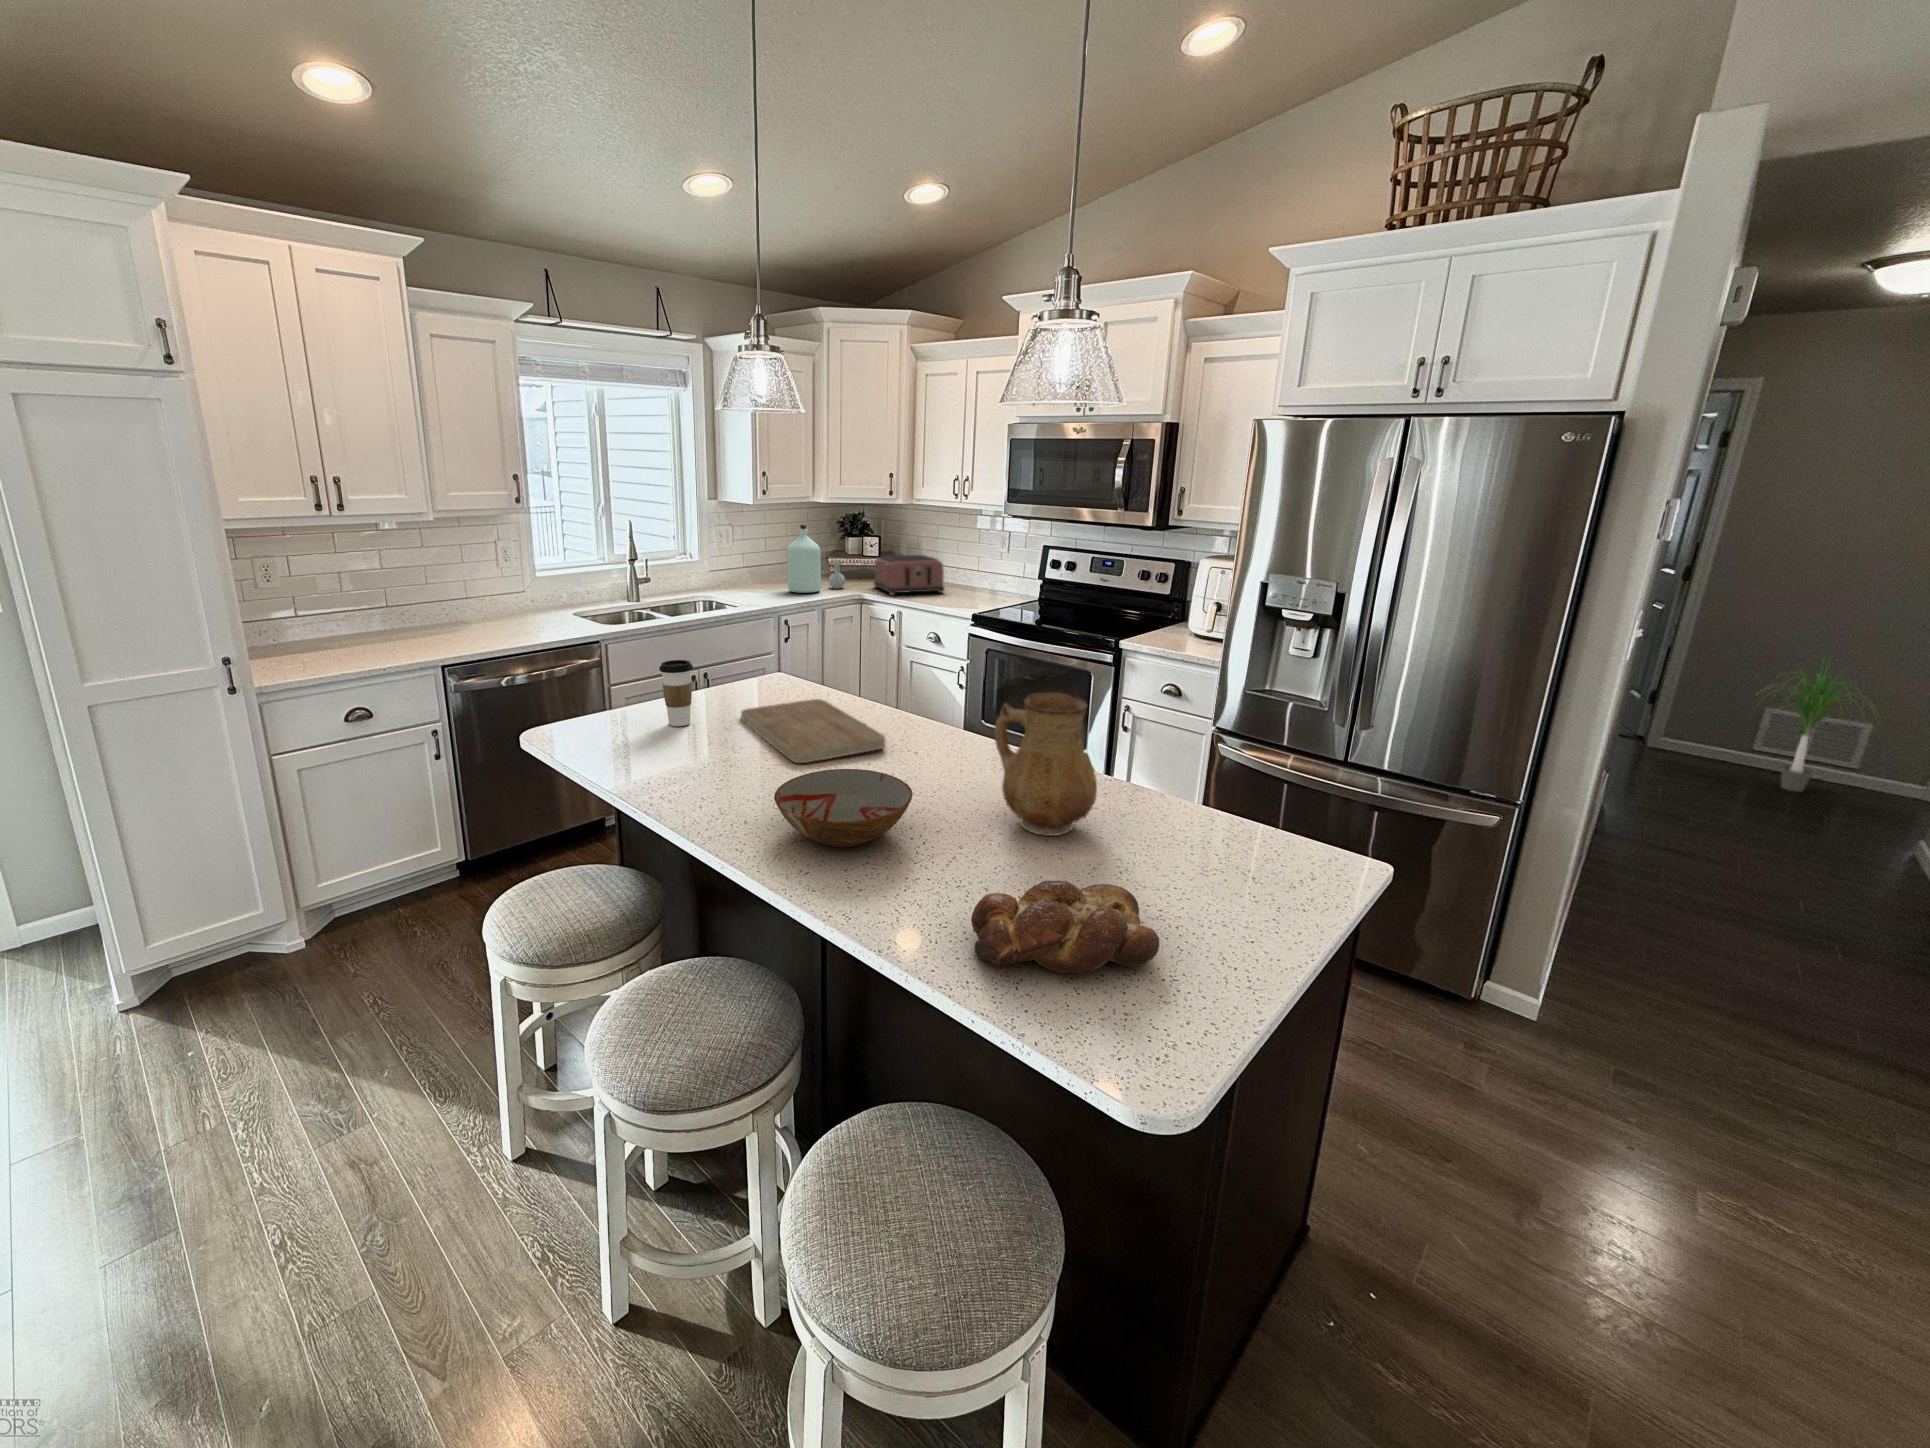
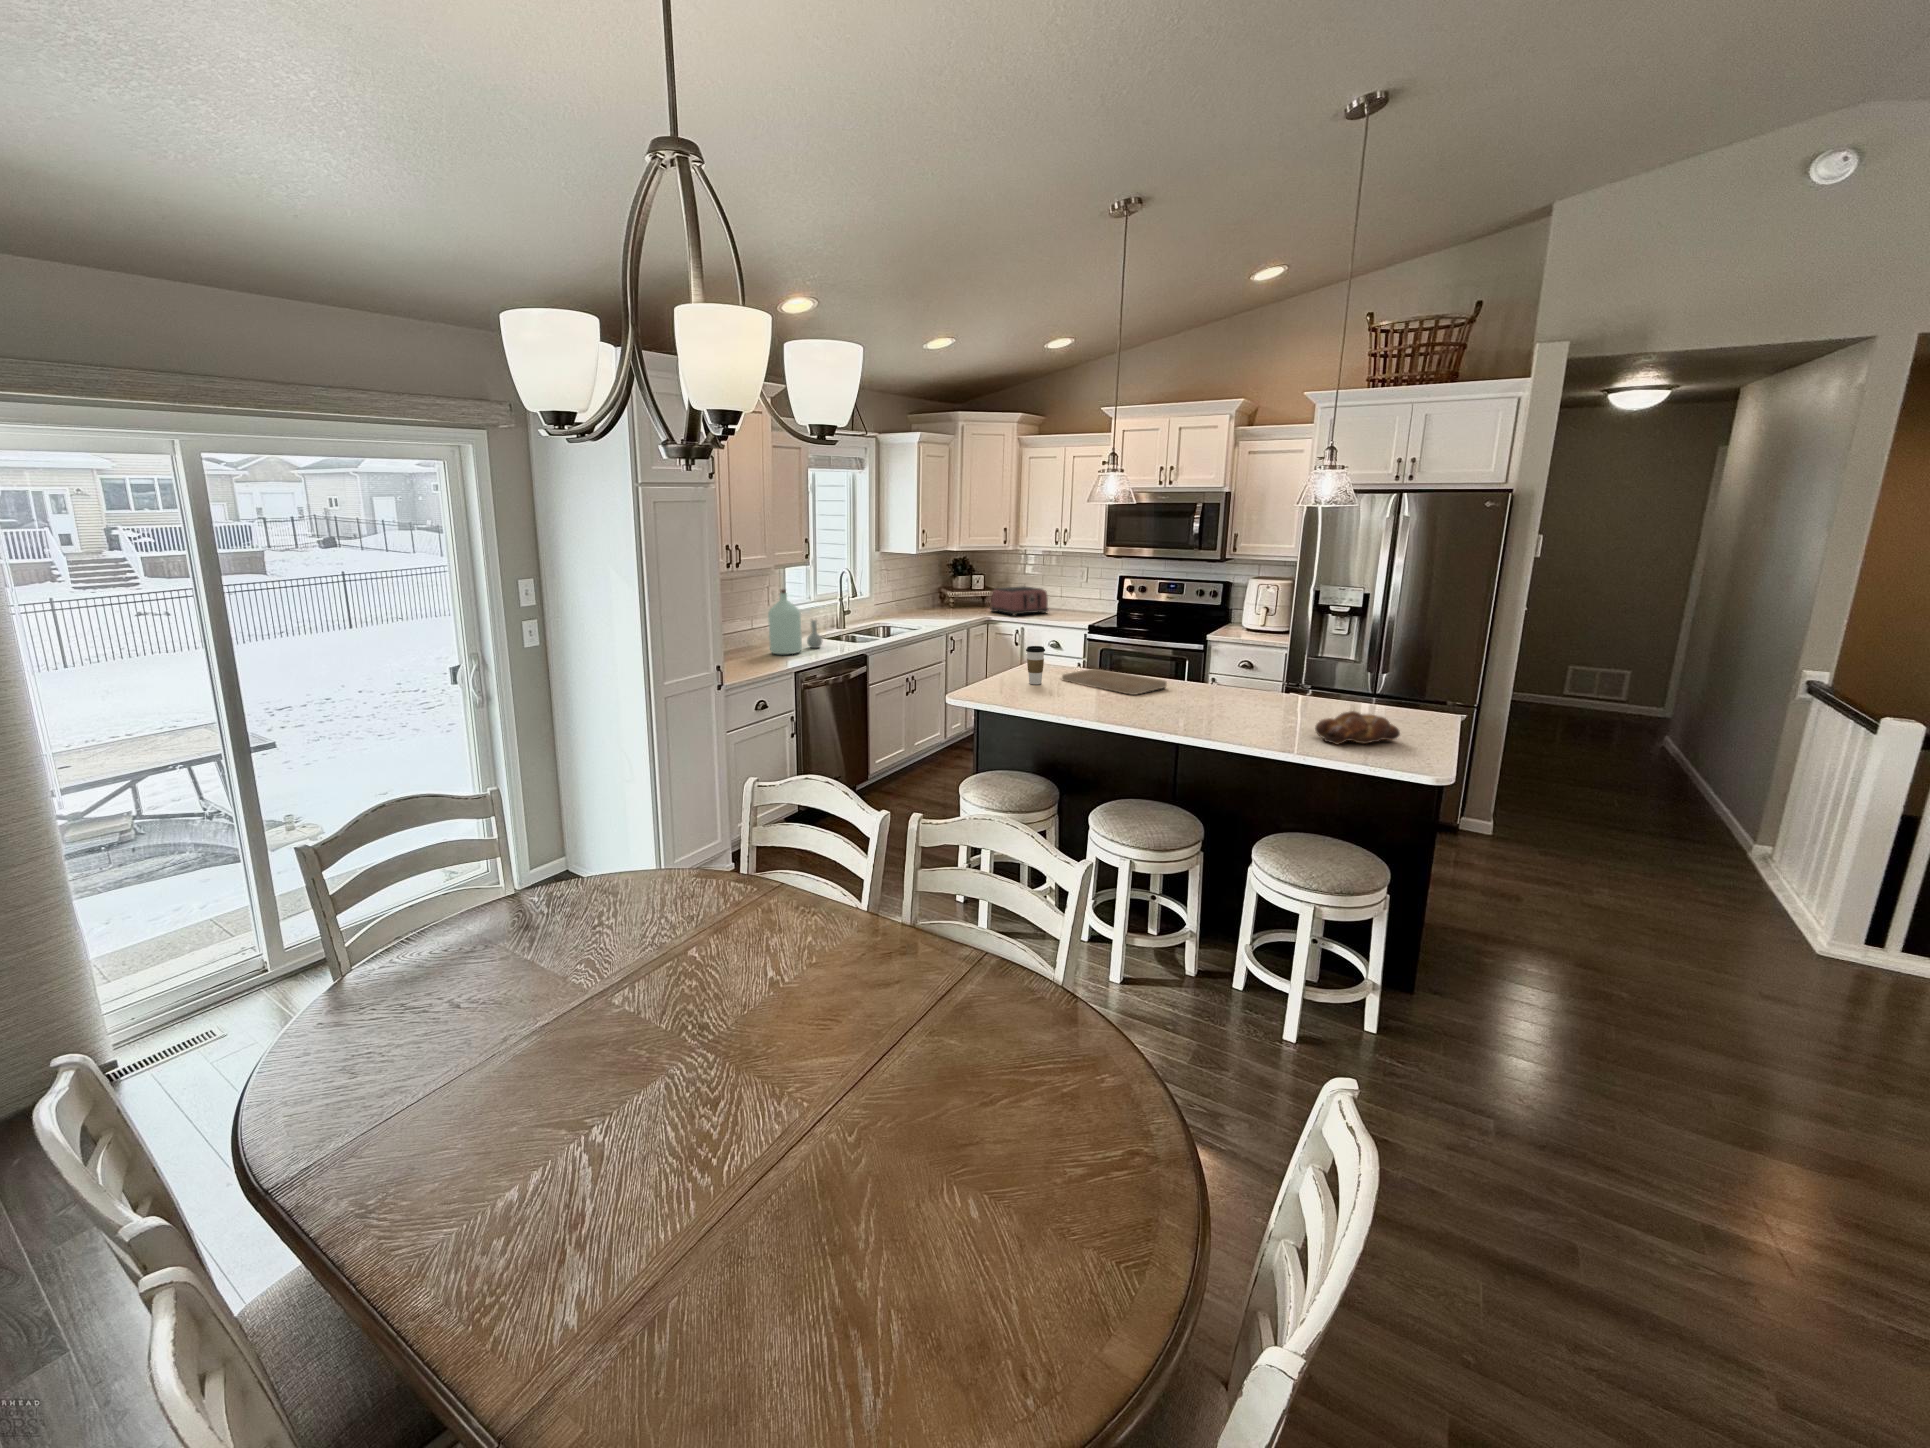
bottle: present [787,525,845,593] -> present [768,589,822,654]
potted plant: present [1778,671,1871,792] -> none [1567,628,1647,720]
ceramic pitcher: present [995,693,1097,836] -> none [1262,643,1321,712]
bowl: present [774,769,913,847] -> none [1172,687,1246,719]

